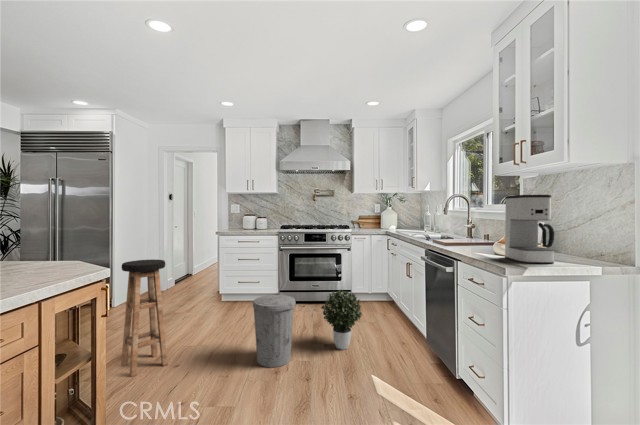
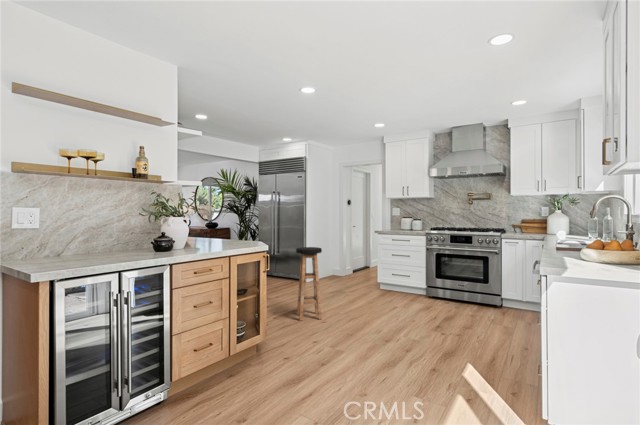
coffee maker: present [505,195,554,263] -> none [565,199,614,267]
potted plant: present [321,290,362,350] -> none [437,285,476,339]
trash can: present [253,295,296,367] -> none [375,282,410,337]

